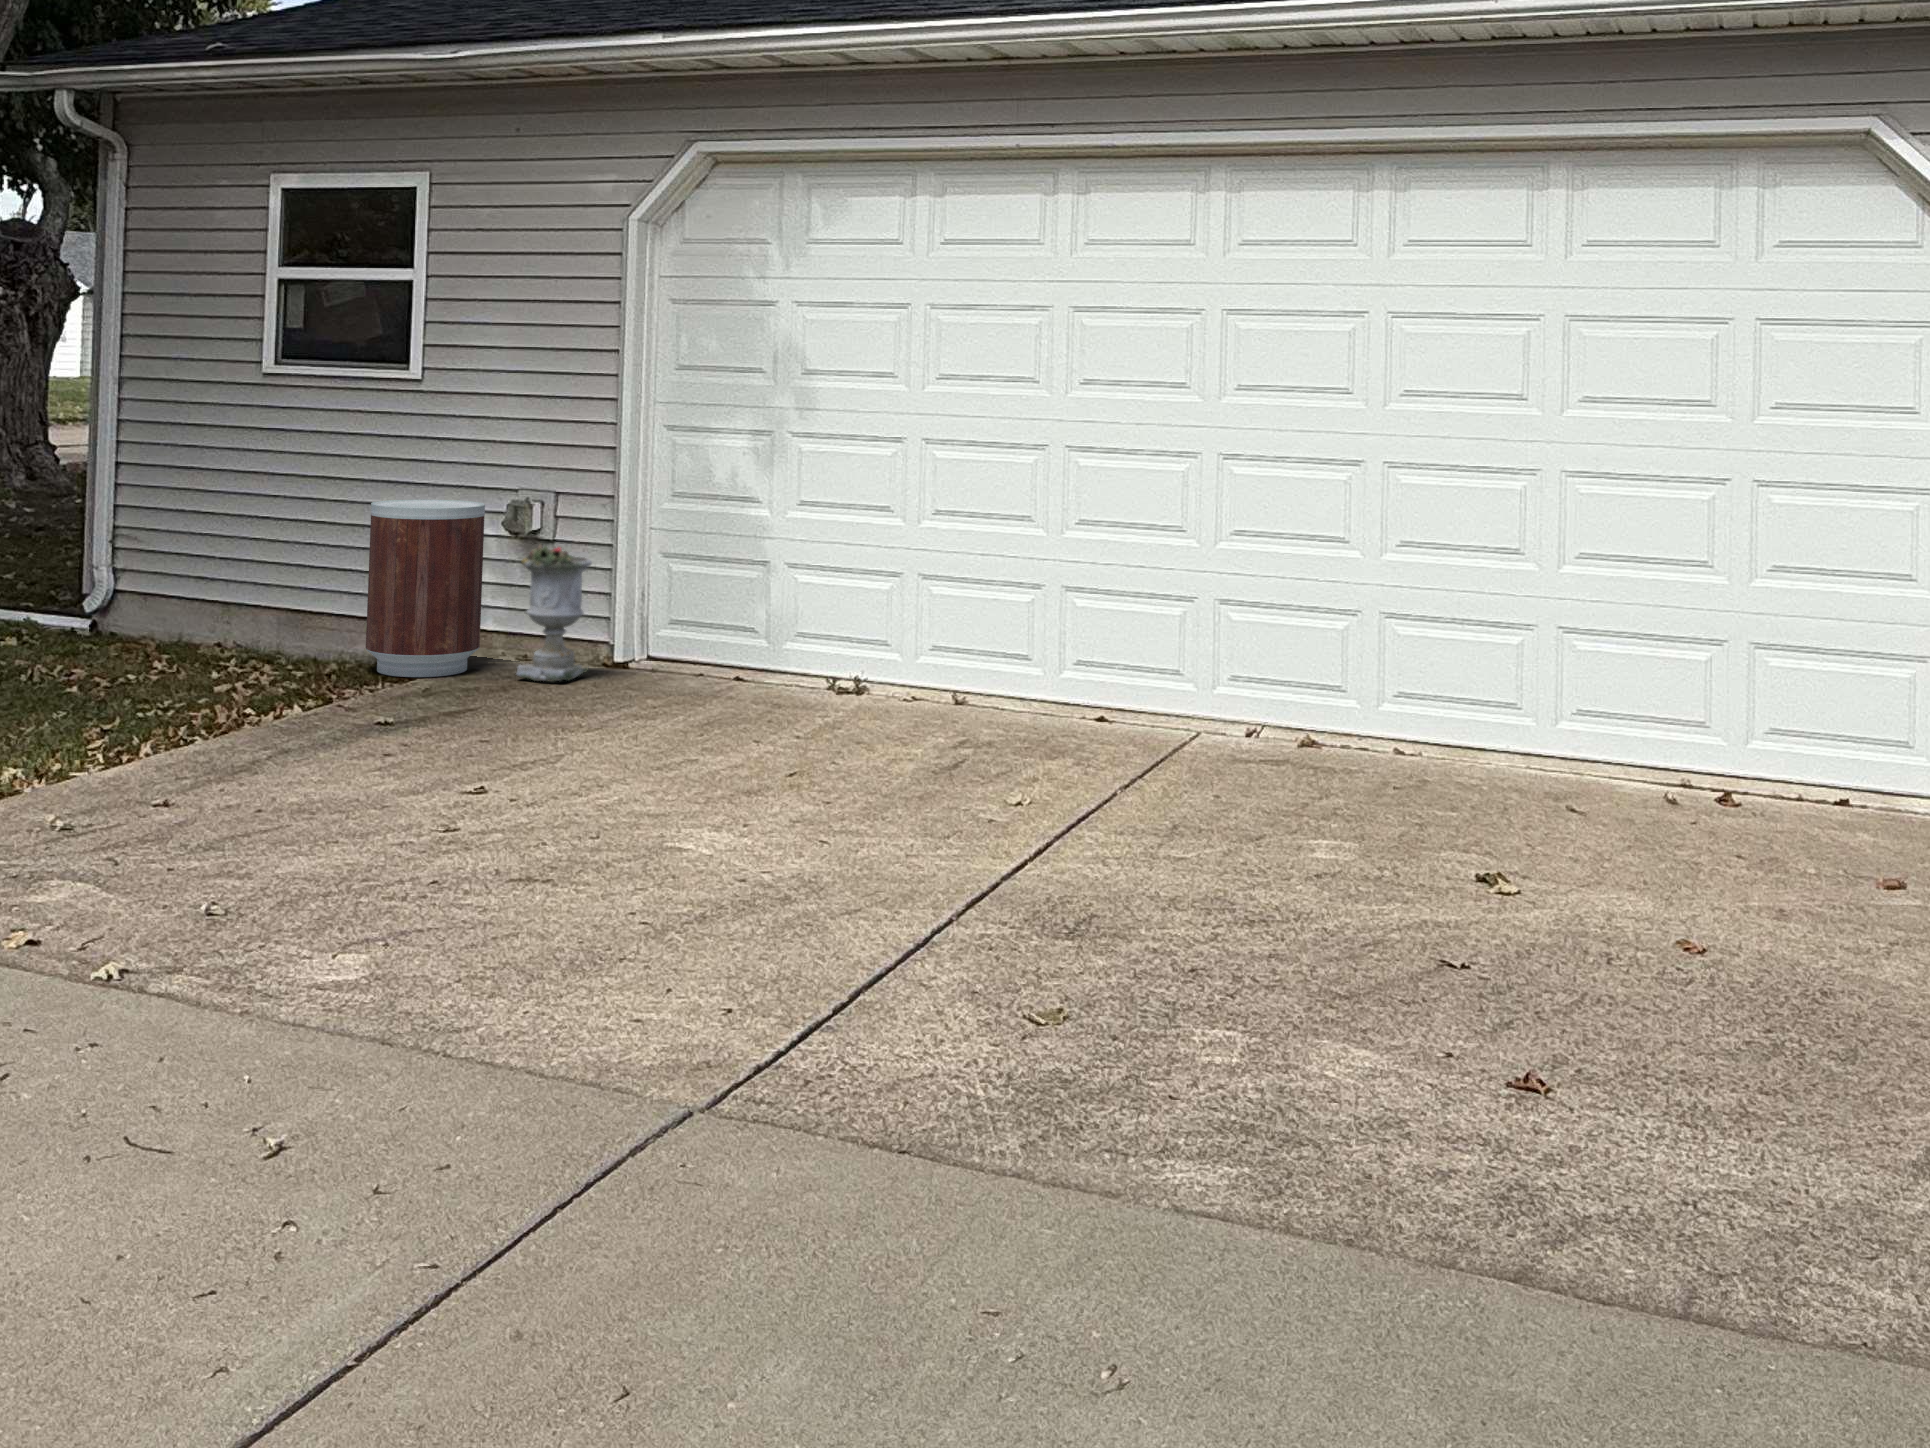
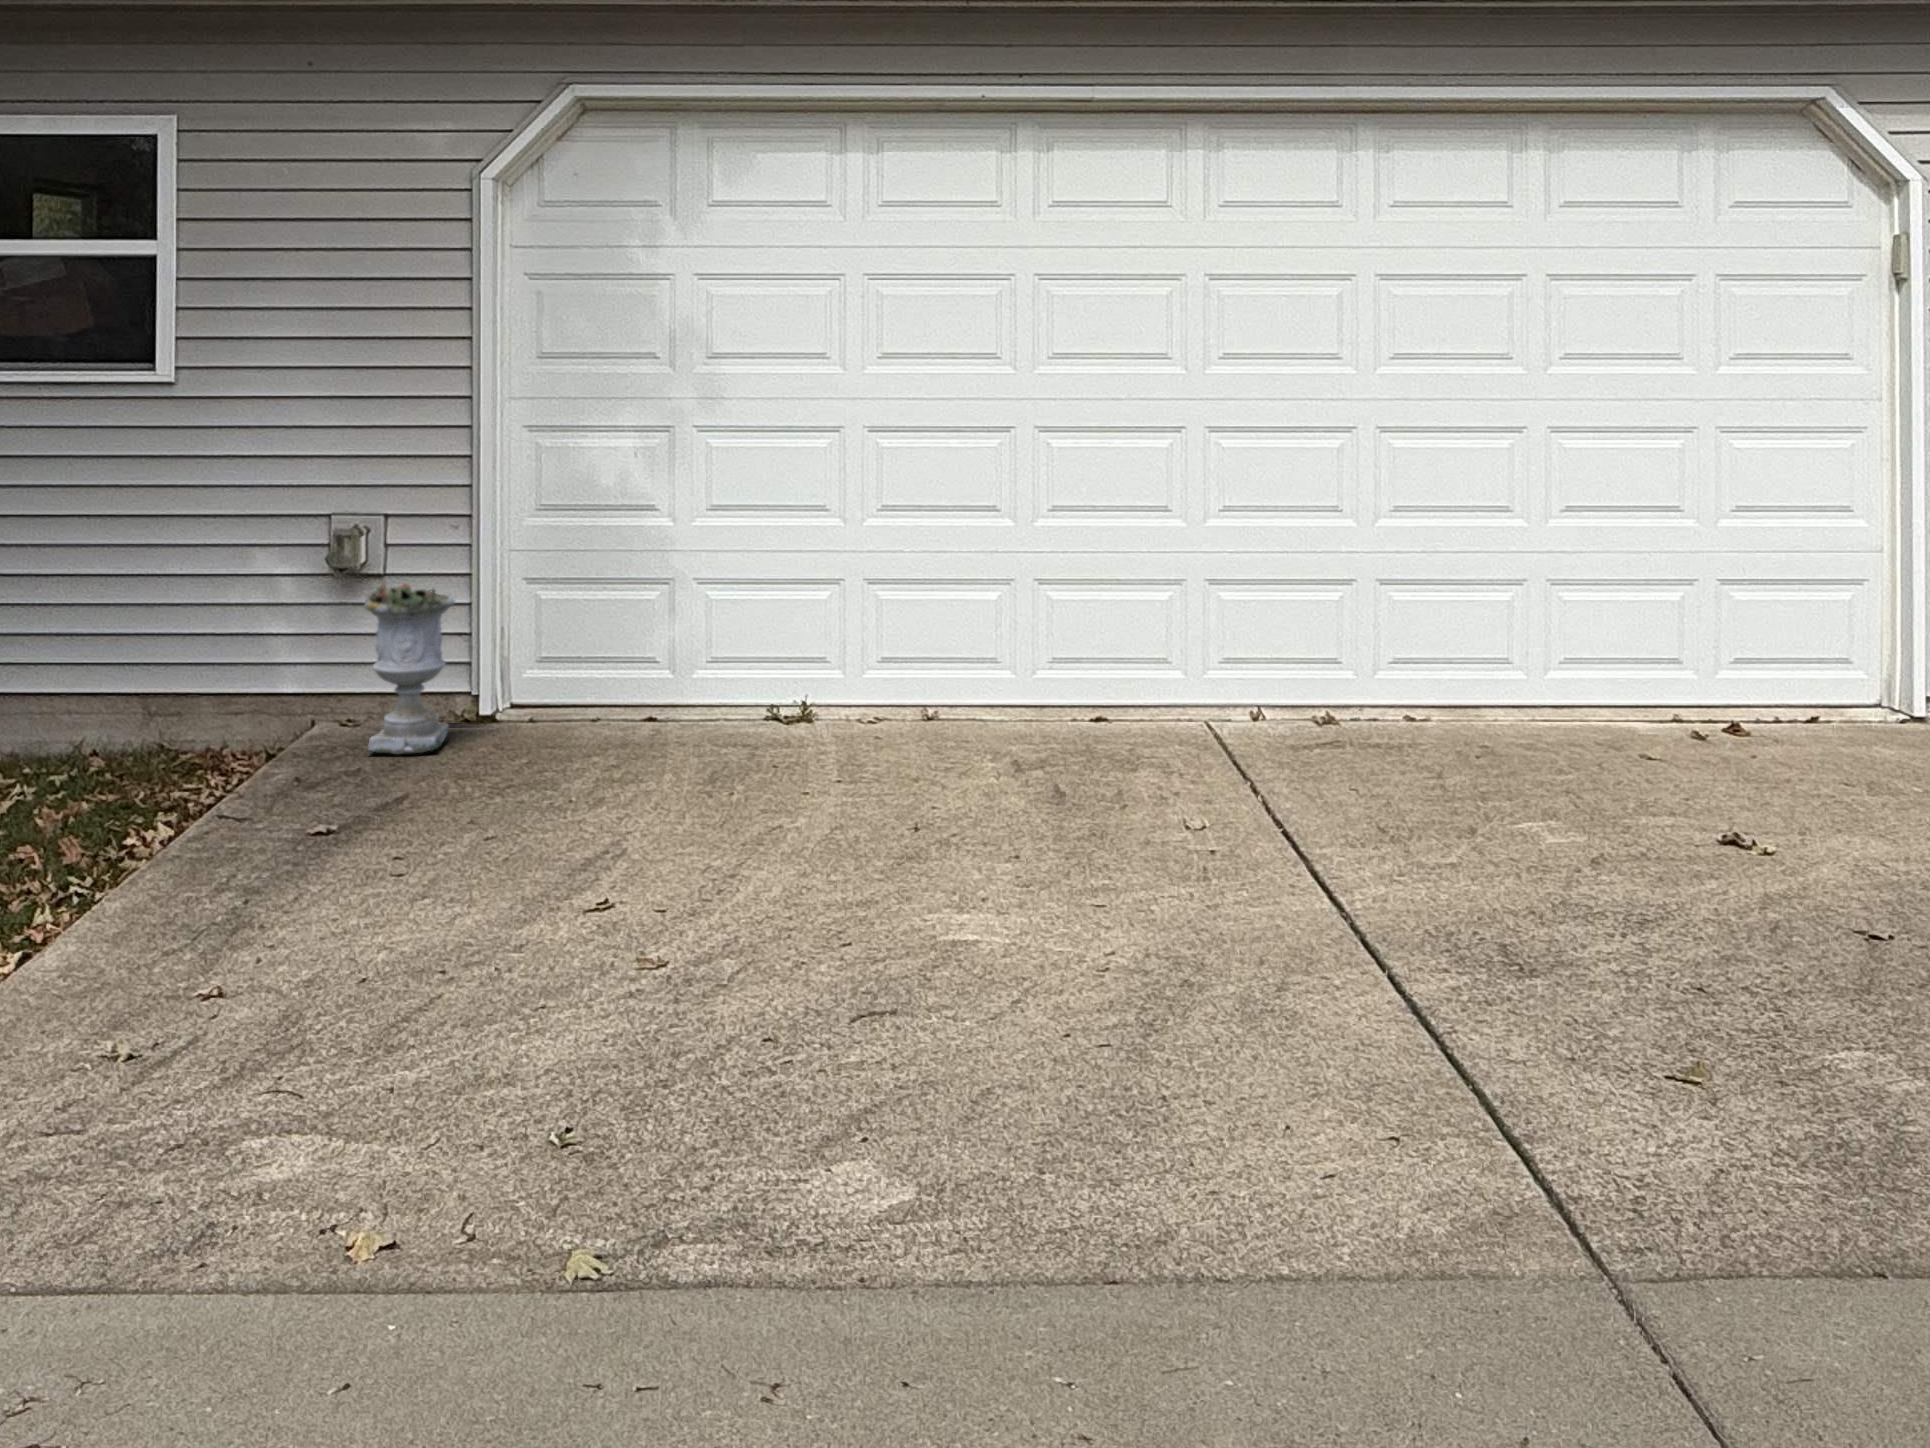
trash can: present [366,500,485,677] -> none [143,534,298,772]

